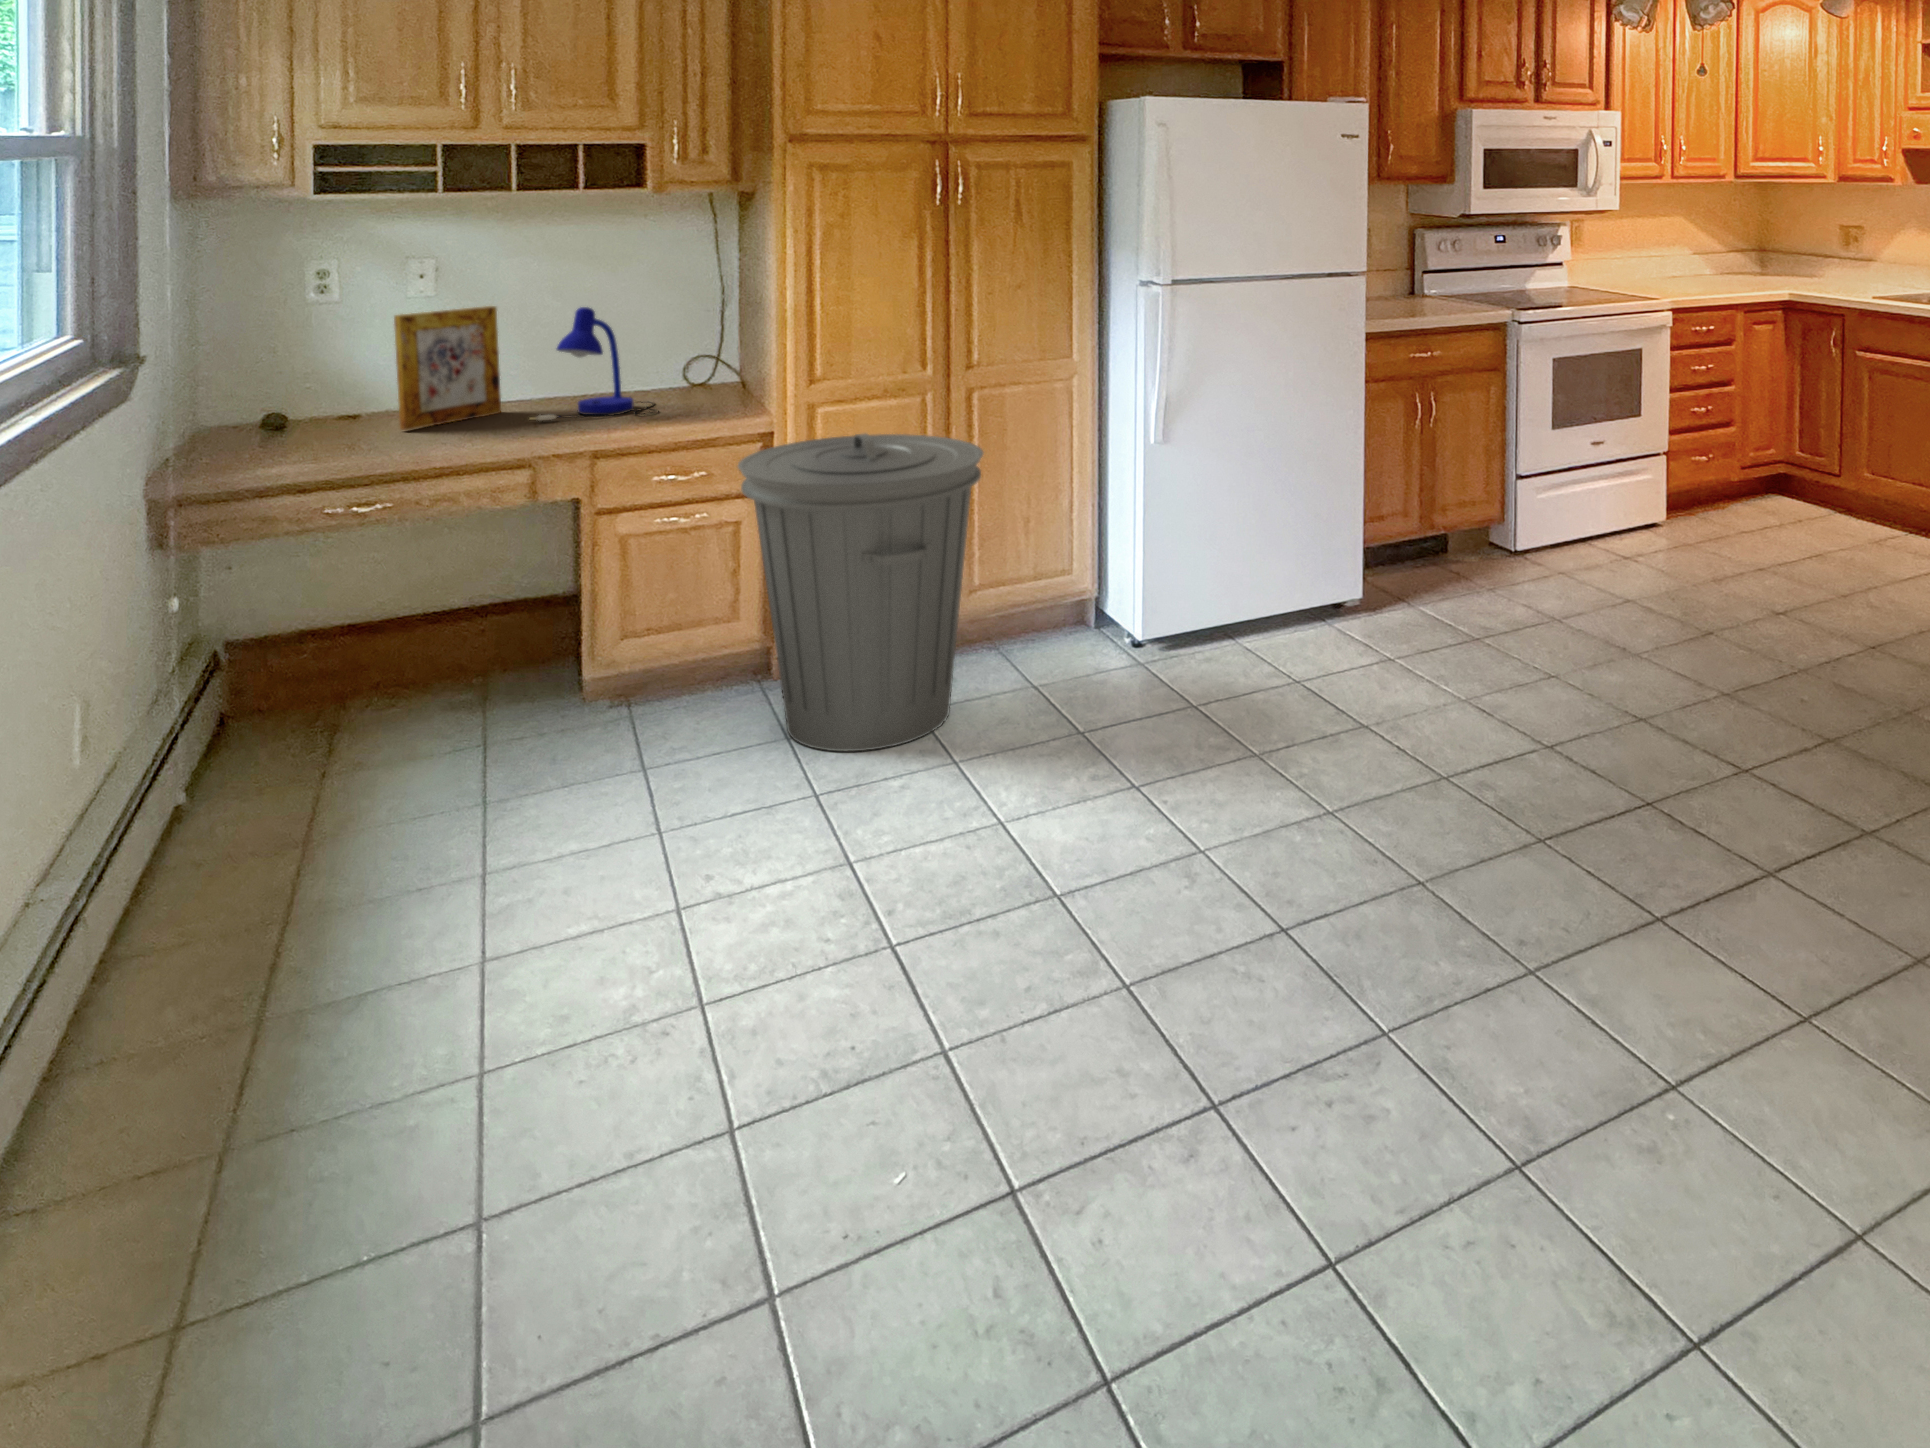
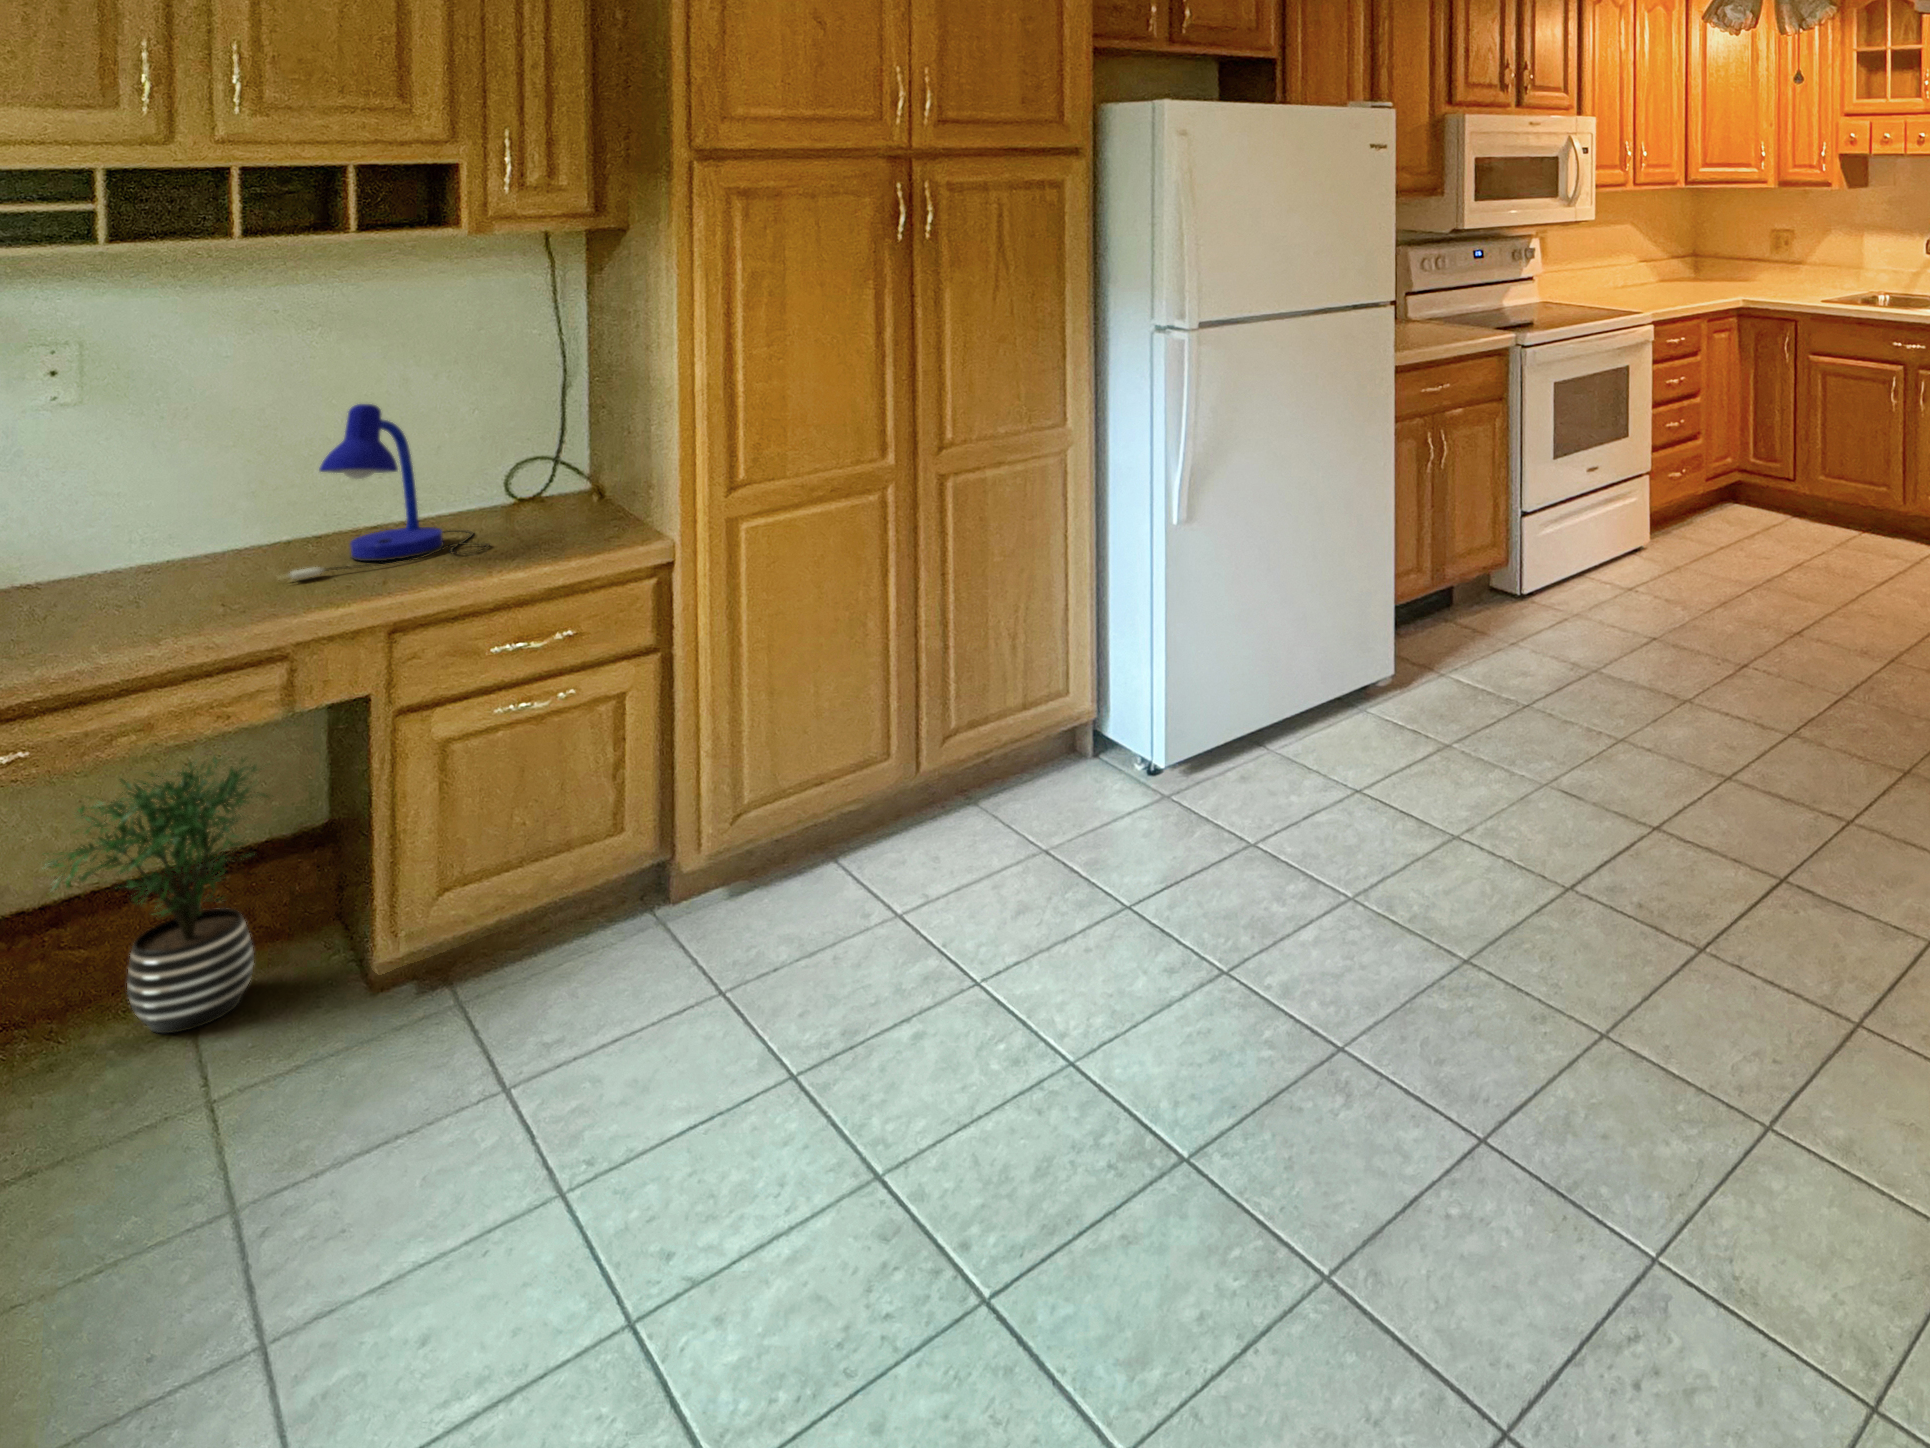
picture frame: present [394,306,501,430] -> none [22,409,212,619]
trash can: present [738,434,983,751] -> none [665,545,1015,998]
potted plant: none [393,532,535,708] -> present [44,757,270,1033]

